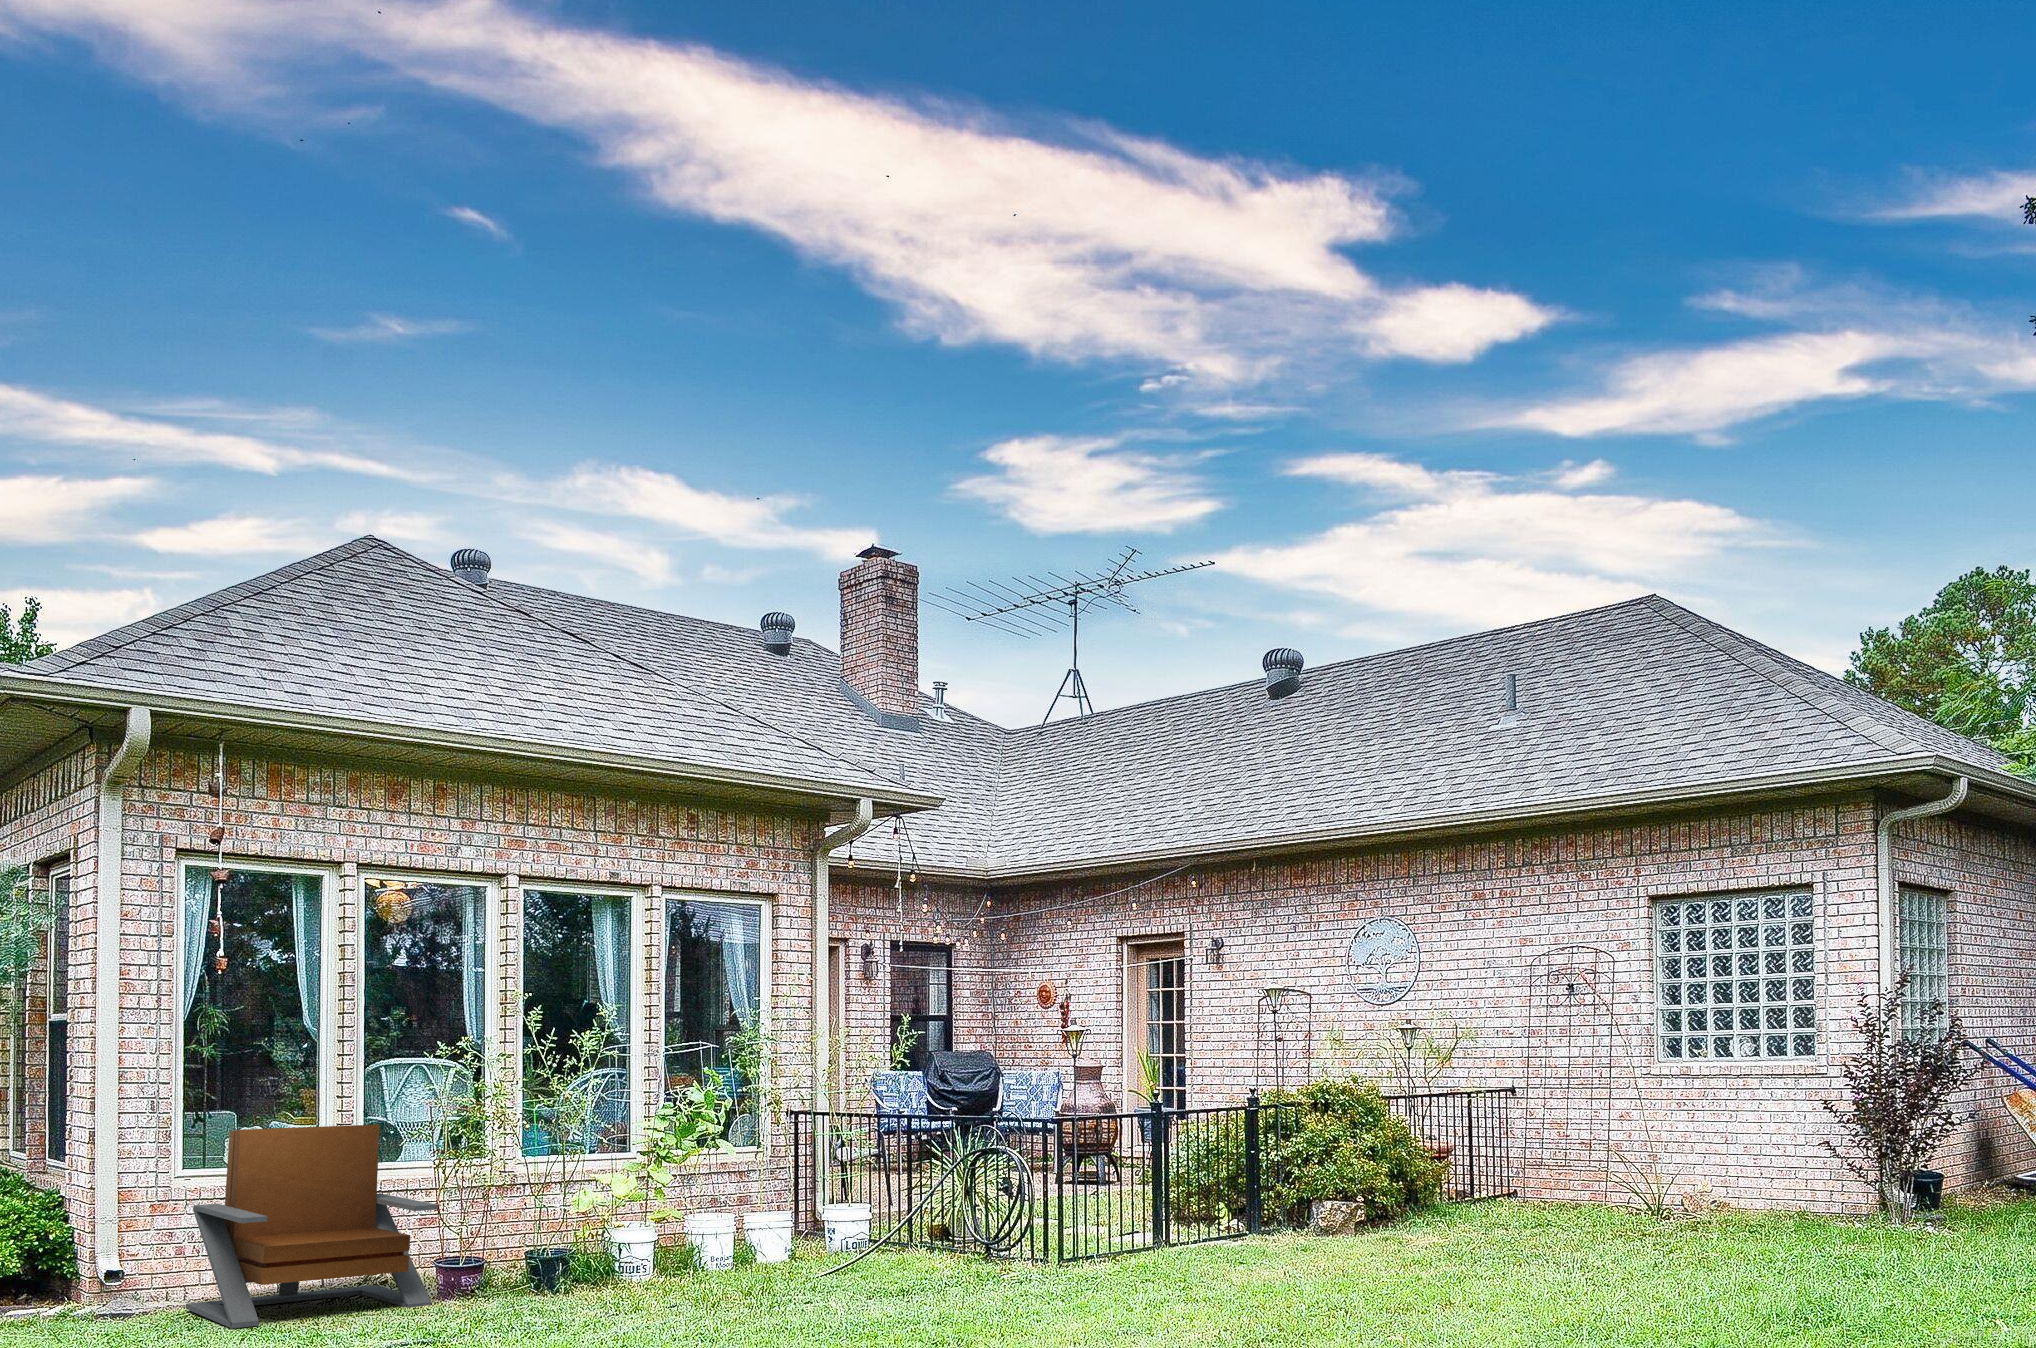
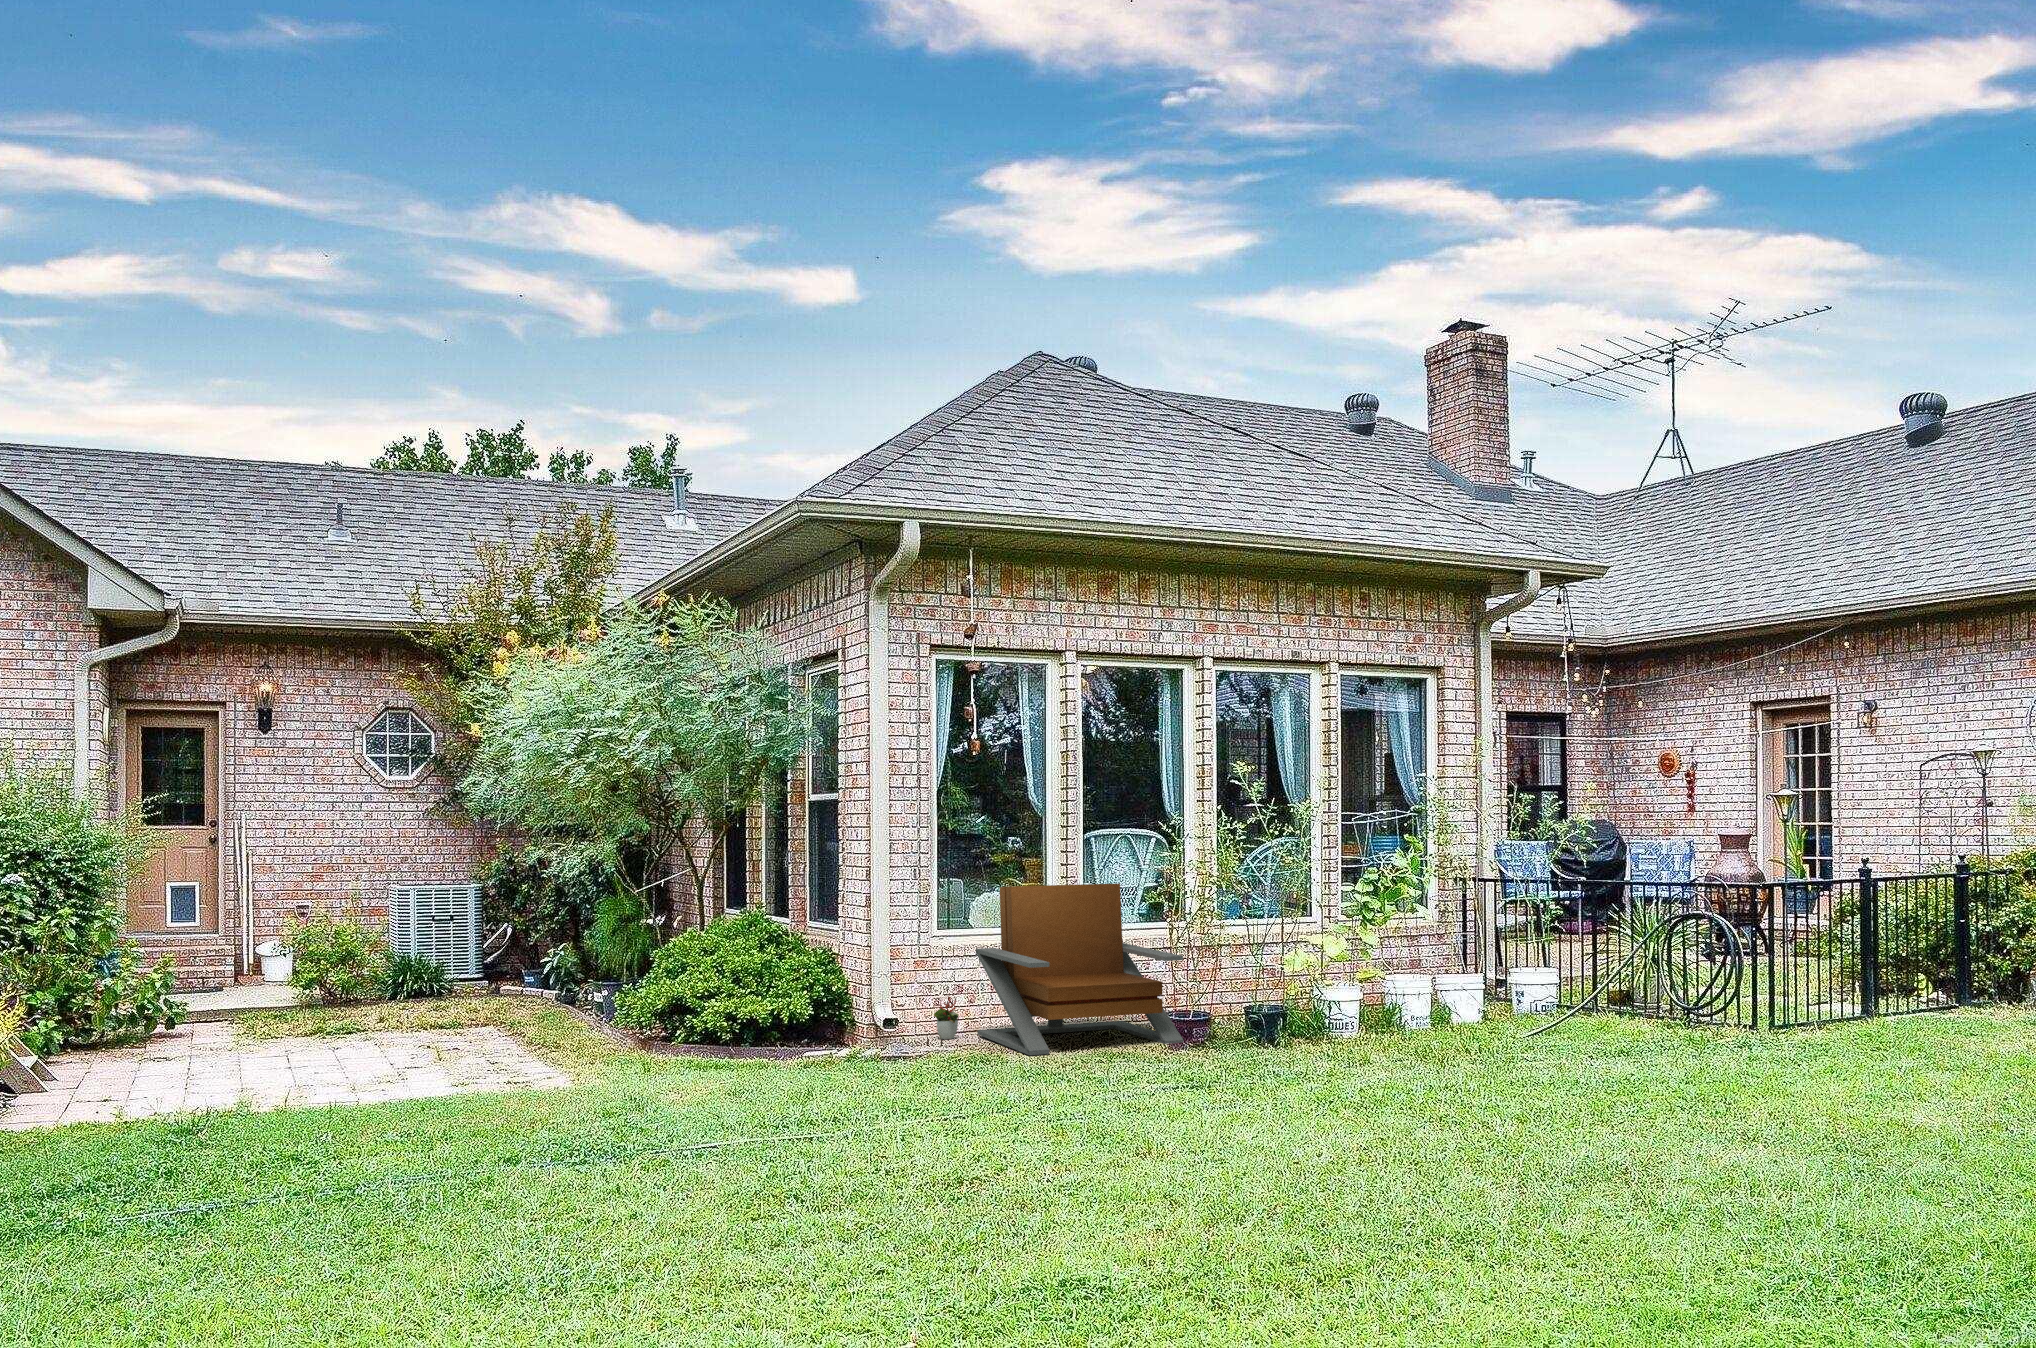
decorative plant: none [129,1263,163,1316] -> present [934,996,959,1039]

